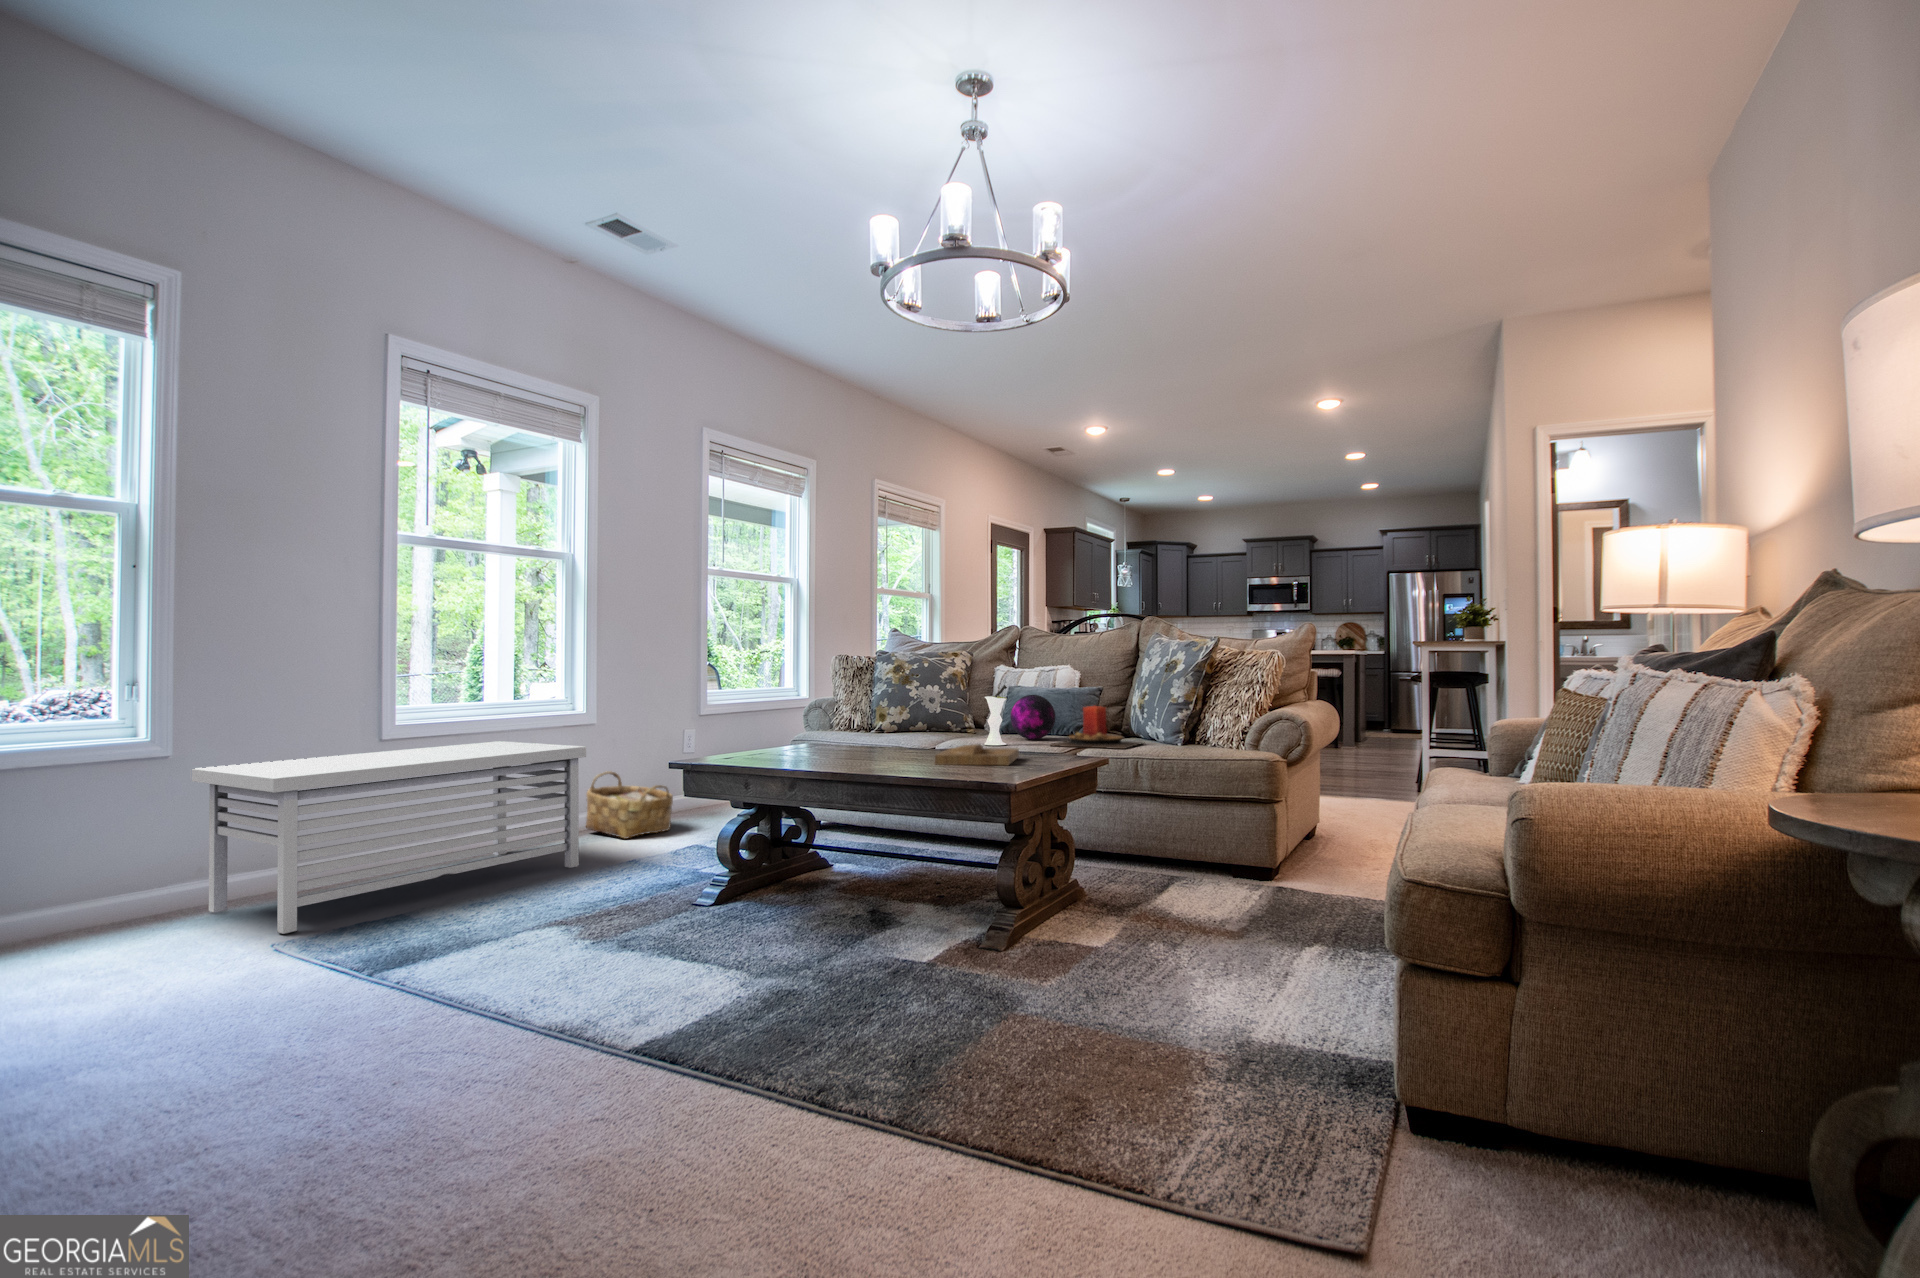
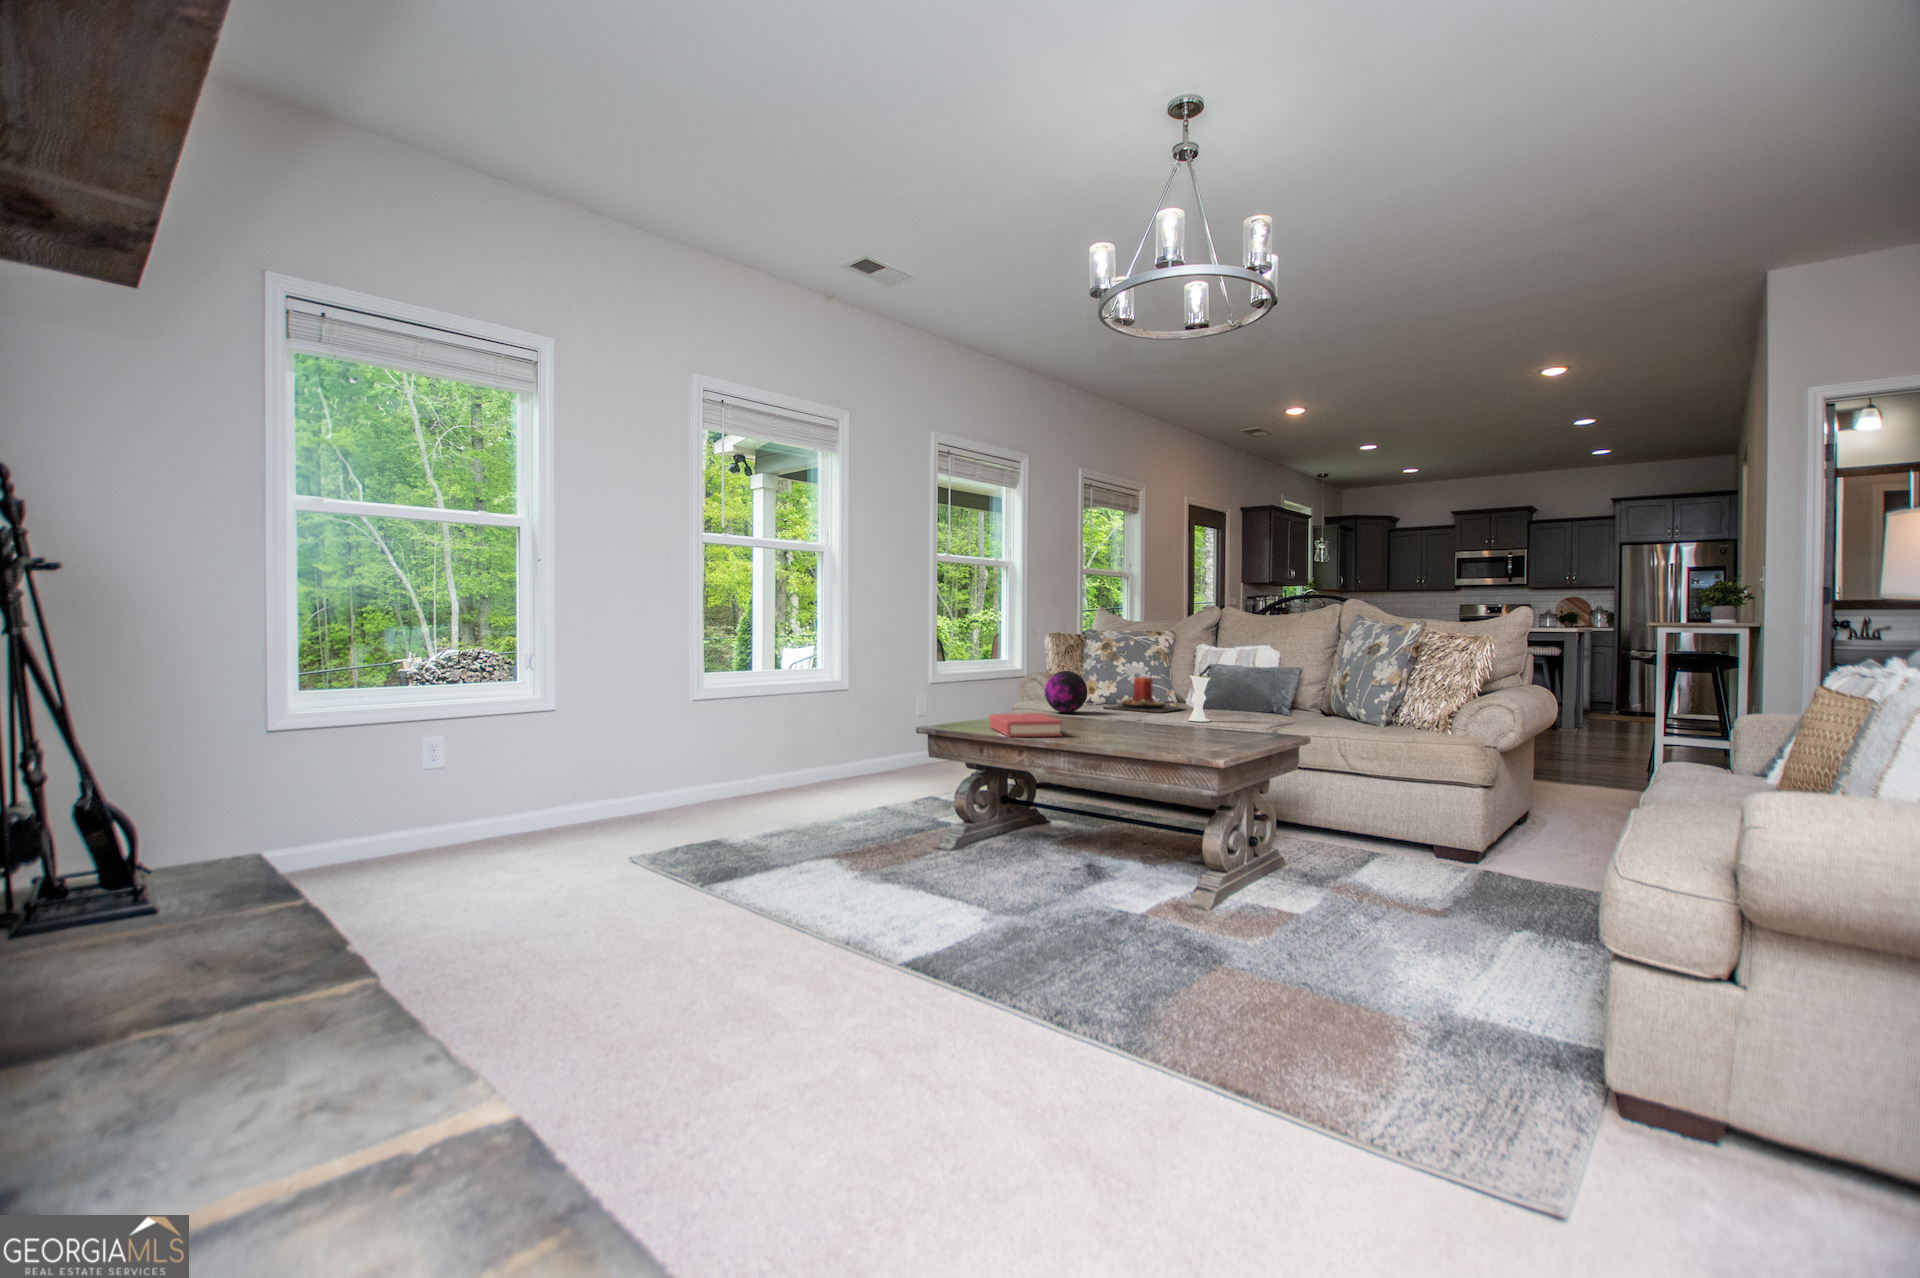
decorative orb: present [1011,695,1055,740] -> present [1045,671,1087,713]
candle: present [1050,706,1142,749] -> present [1104,677,1182,713]
storage bench: present [192,741,586,934] -> none [547,701,837,852]
hardback book: none [762,741,843,768] -> present [990,713,1062,737]
tray: present [935,744,1019,765] -> none [1146,722,1224,744]
woven basket: present [586,771,673,839] -> none [831,729,903,788]

